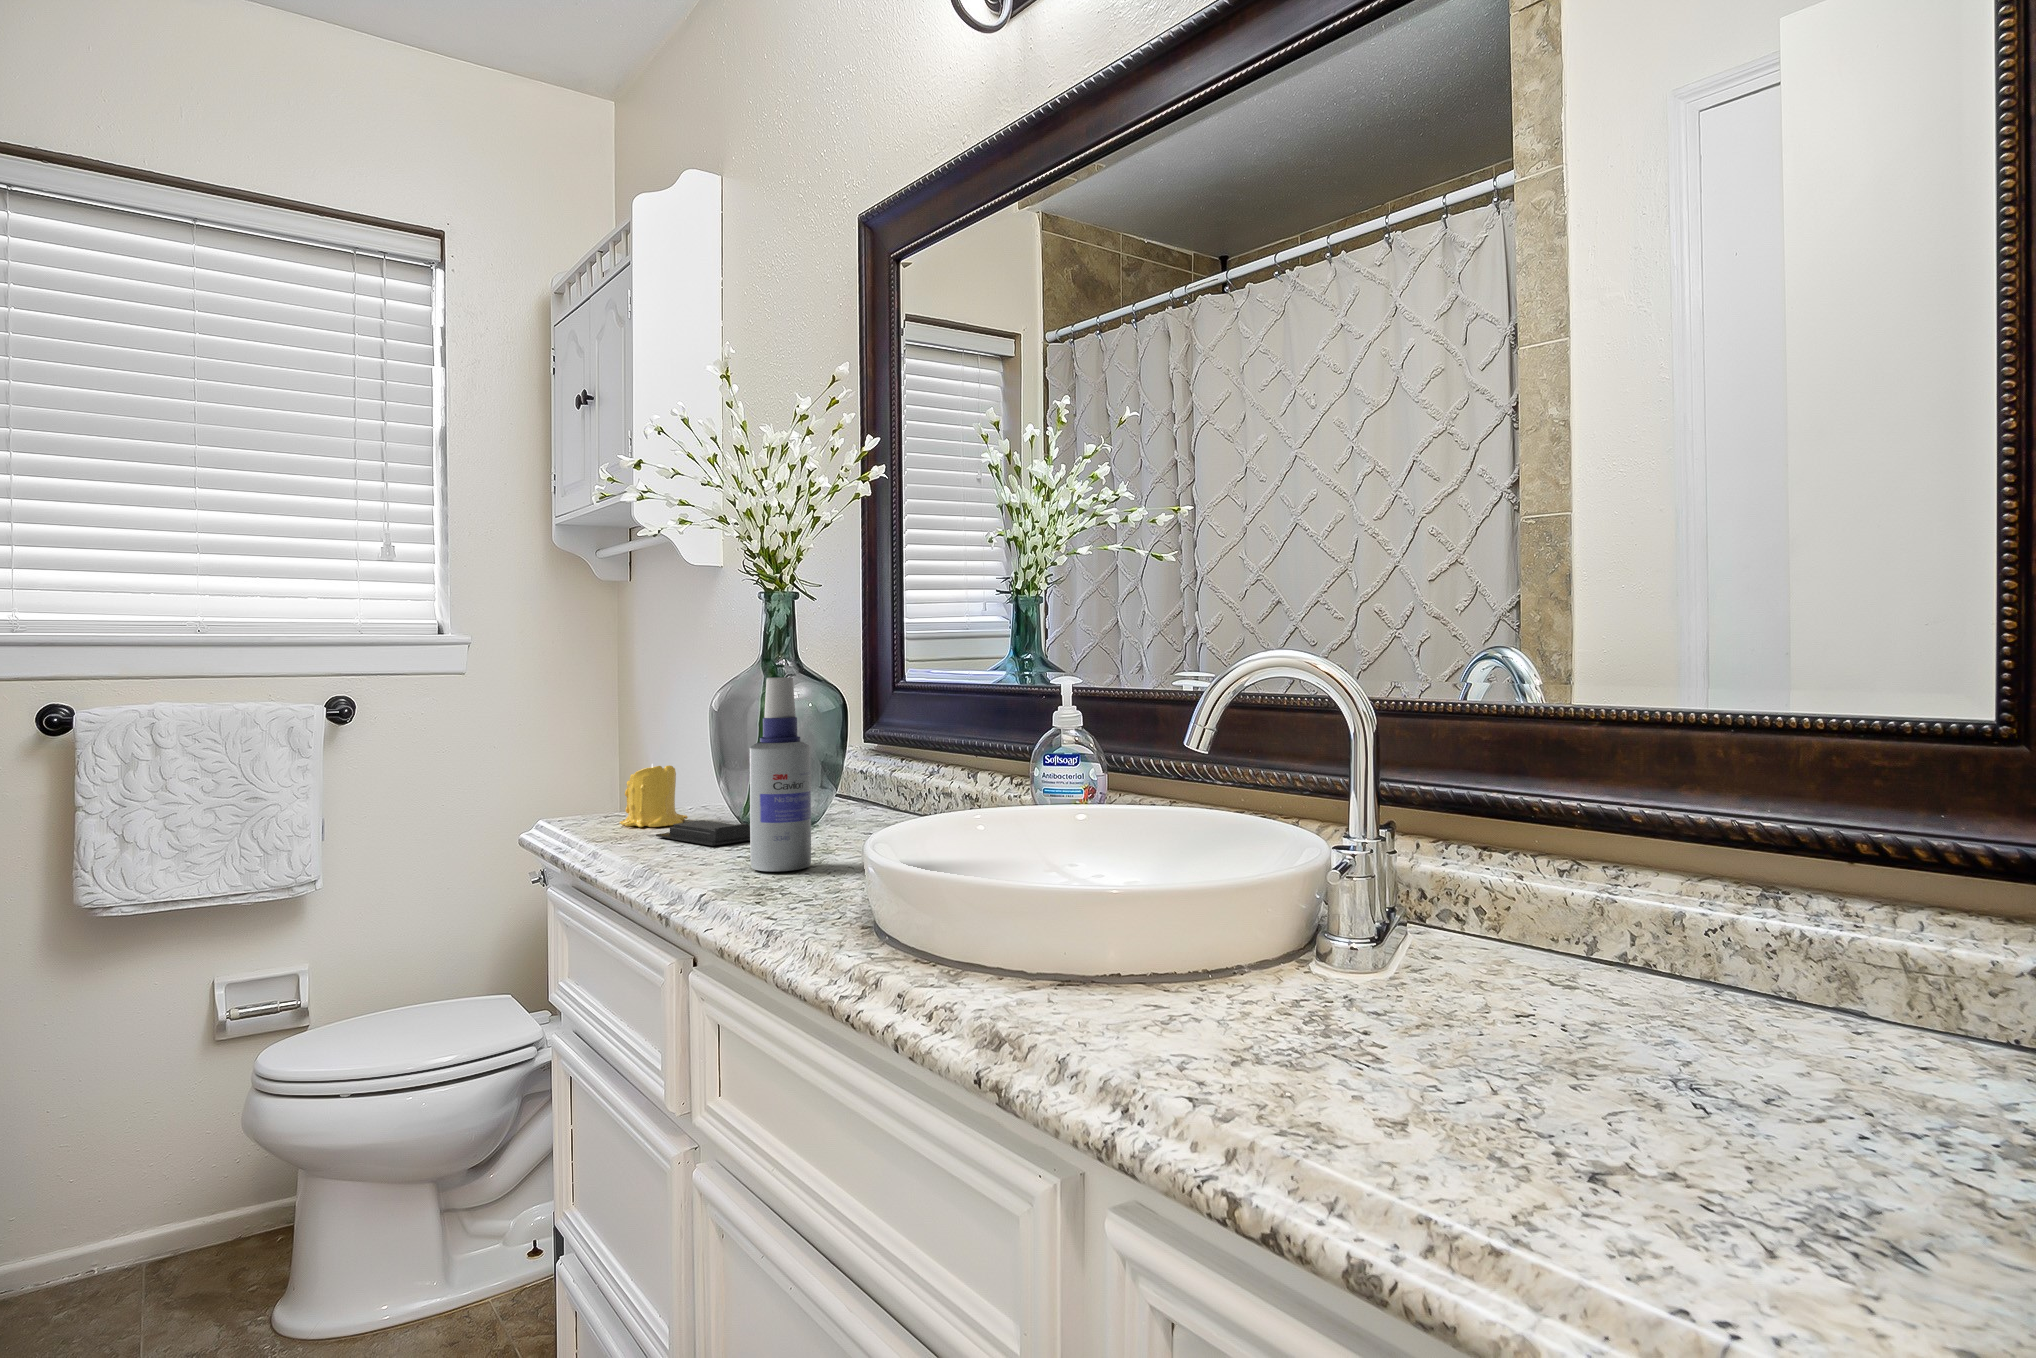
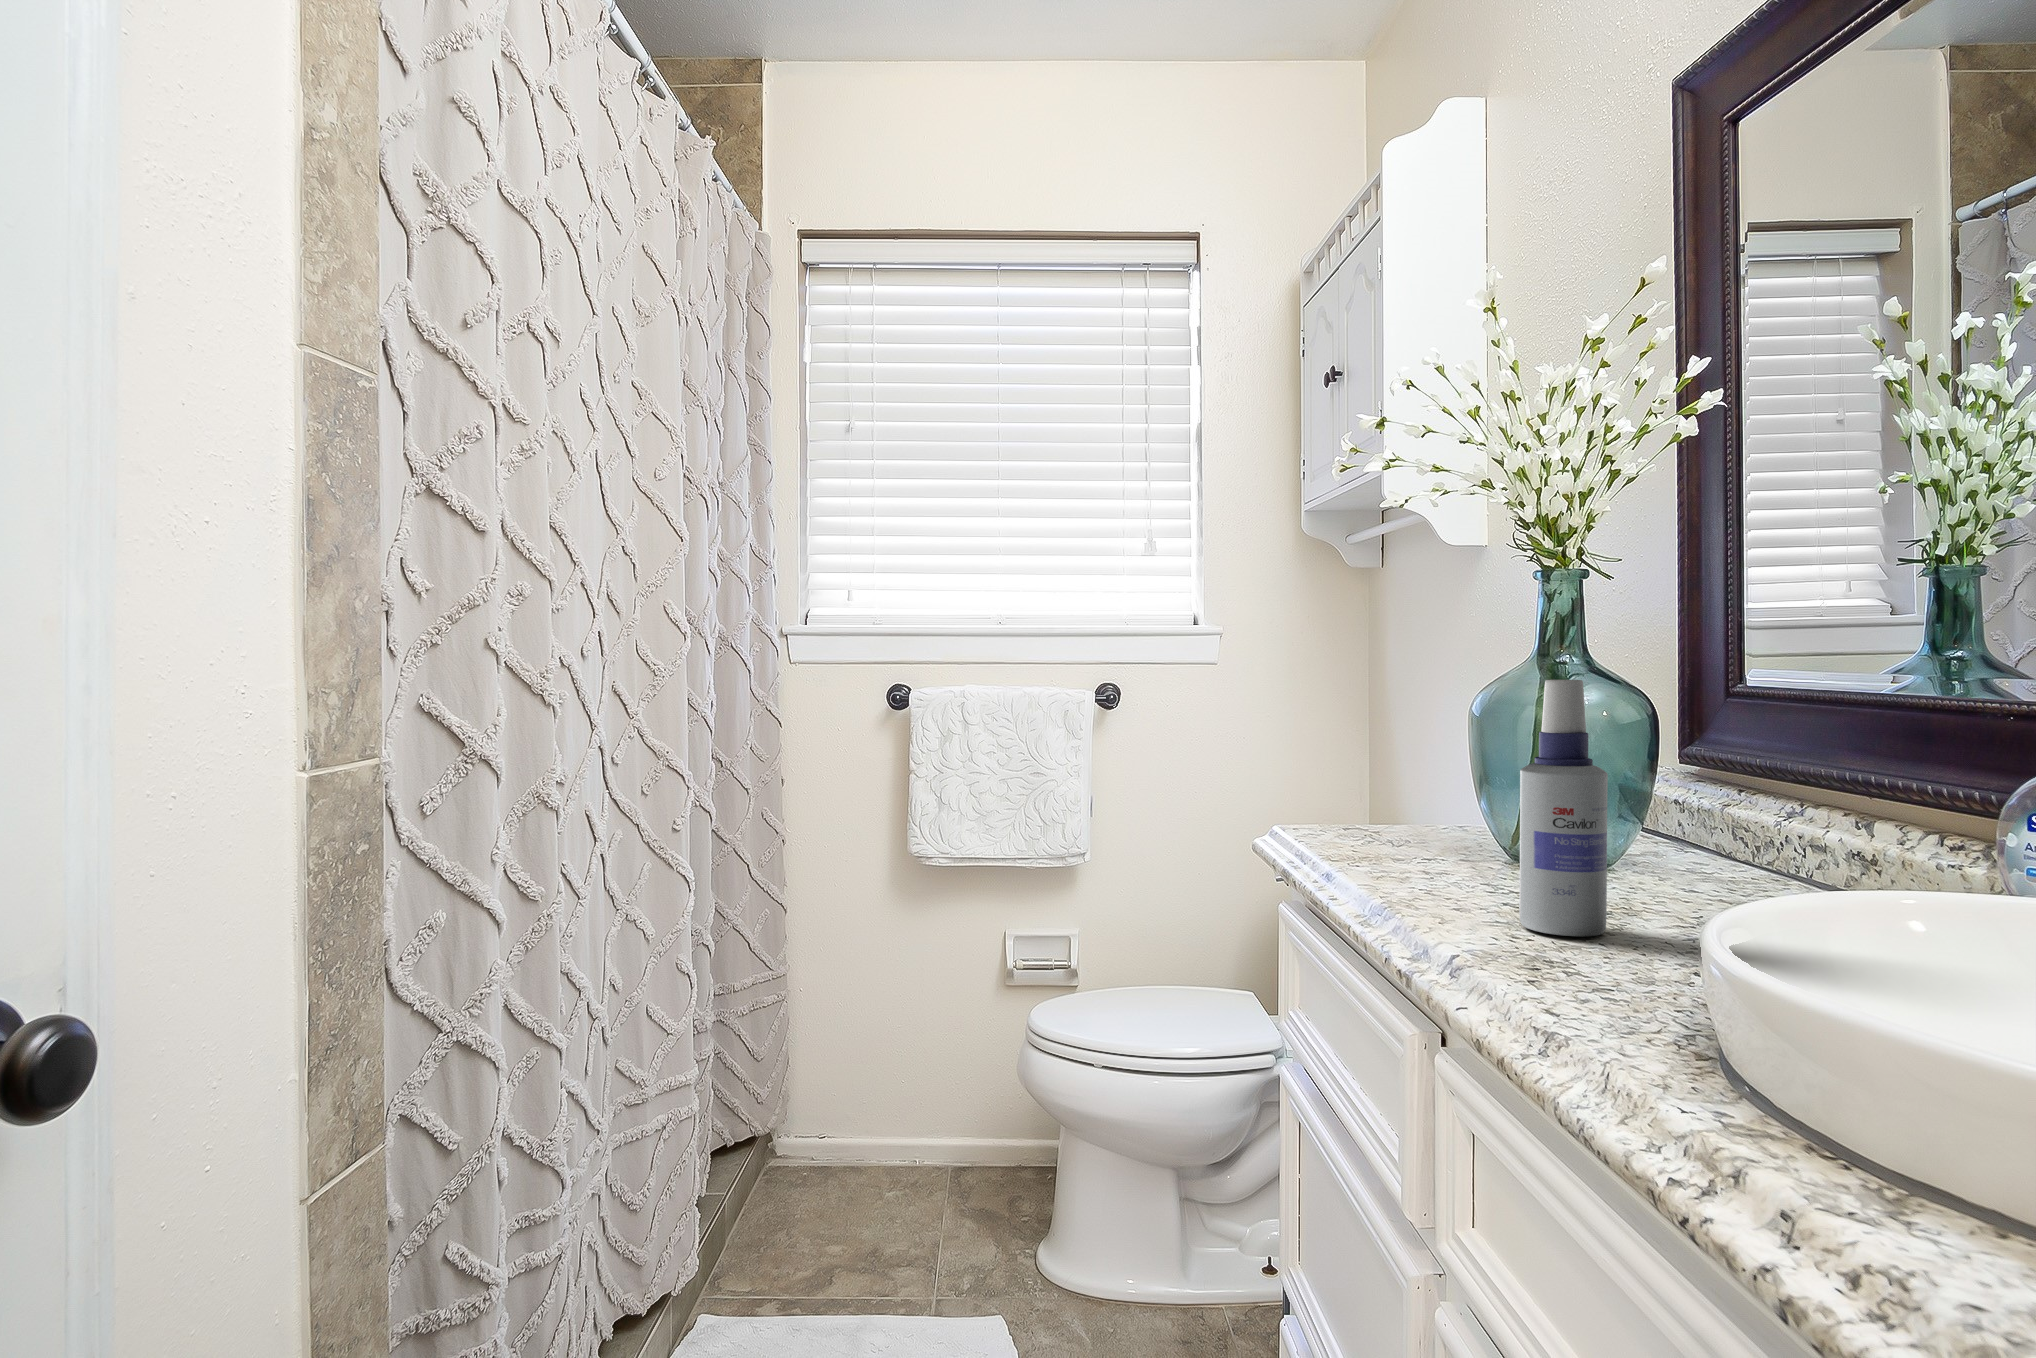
candle: present [620,764,688,827] -> none [1360,772,1439,848]
soap bar: present [656,820,750,846] -> none [1400,848,1530,883]

